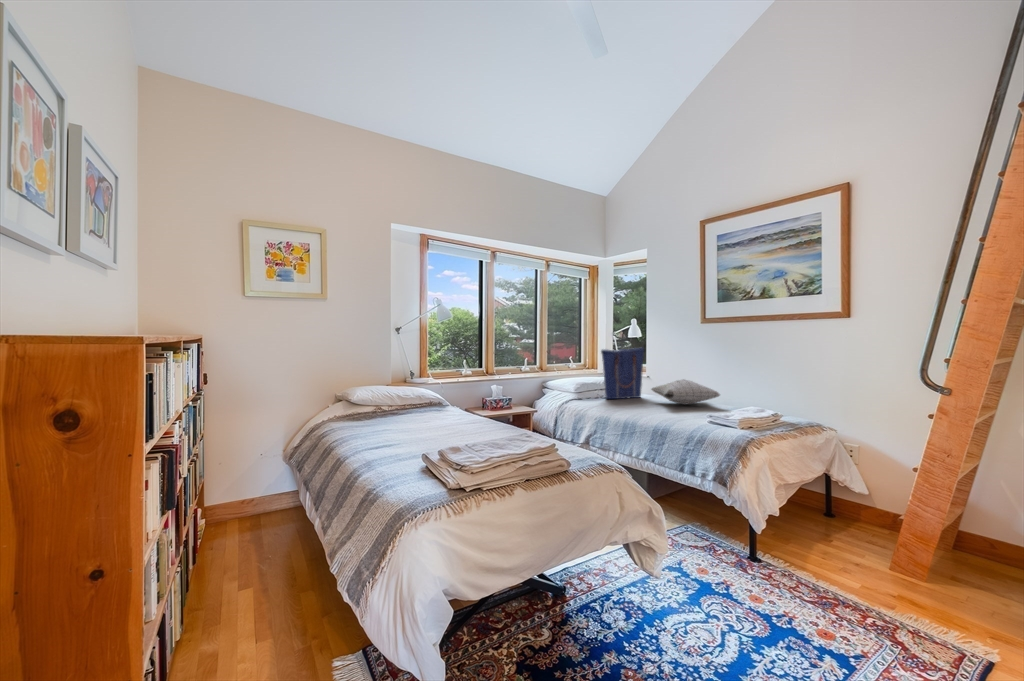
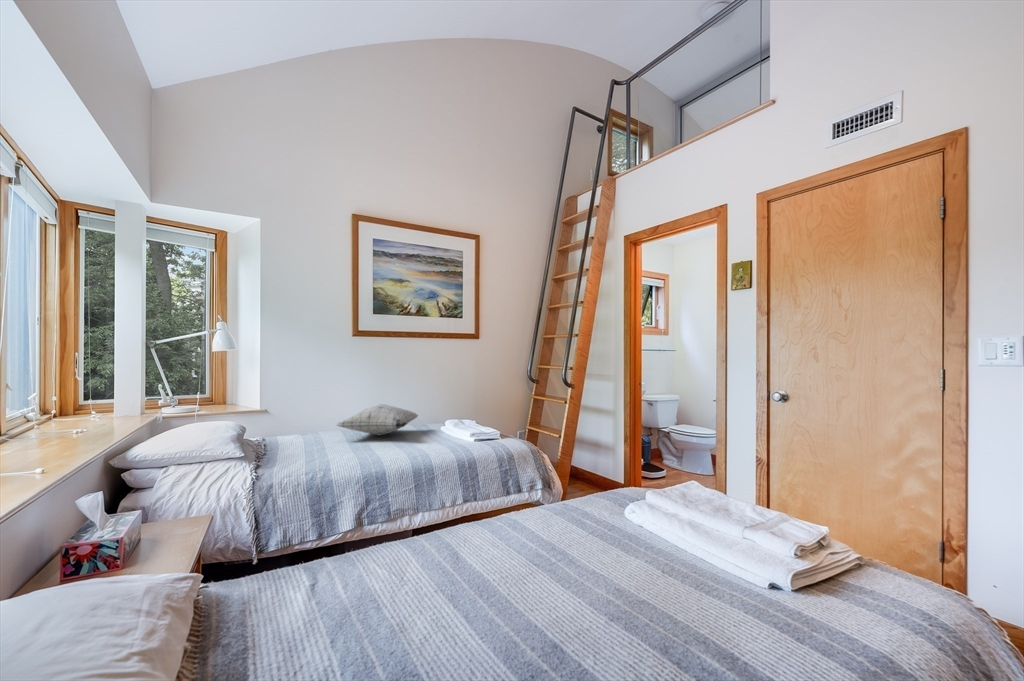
tote bag: present [601,348,644,399] -> none [273,368,303,454]

